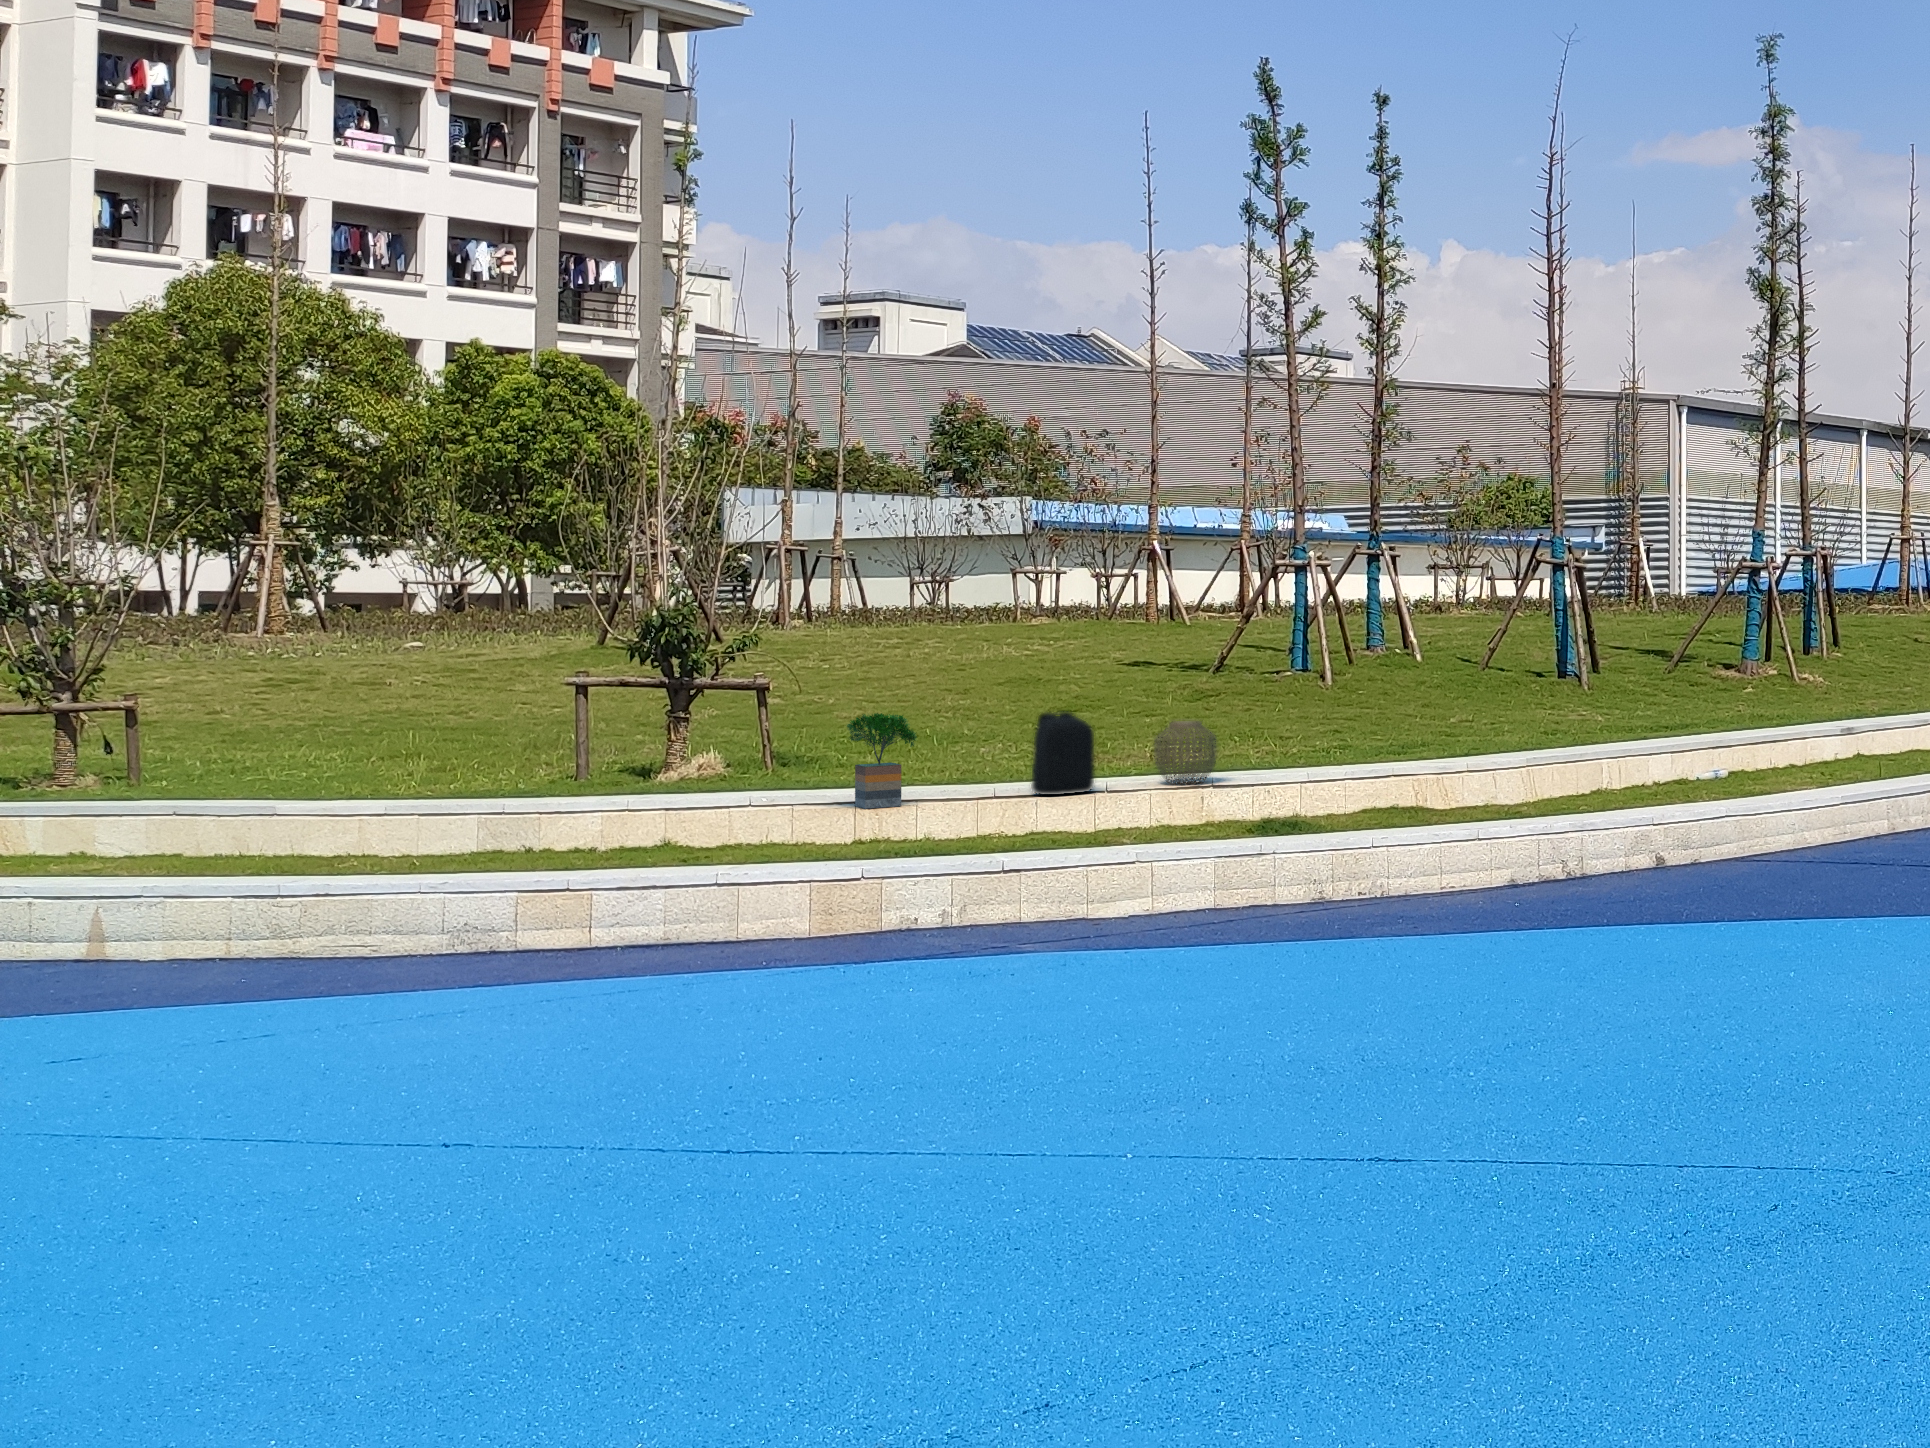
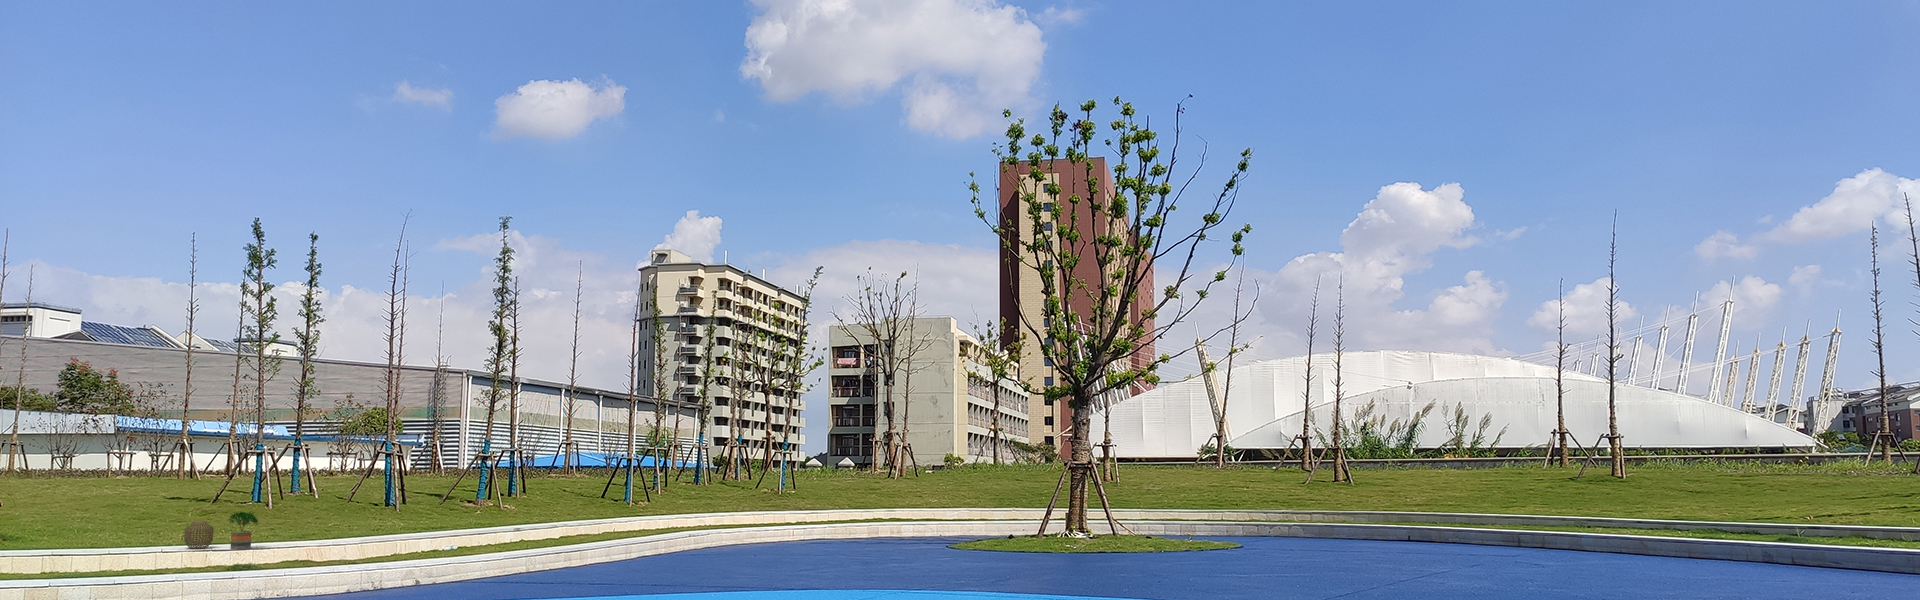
backpack: present [1031,711,1094,795] -> none [126,517,157,553]
potted tree: present [847,713,916,809] -> present [230,512,258,550]

